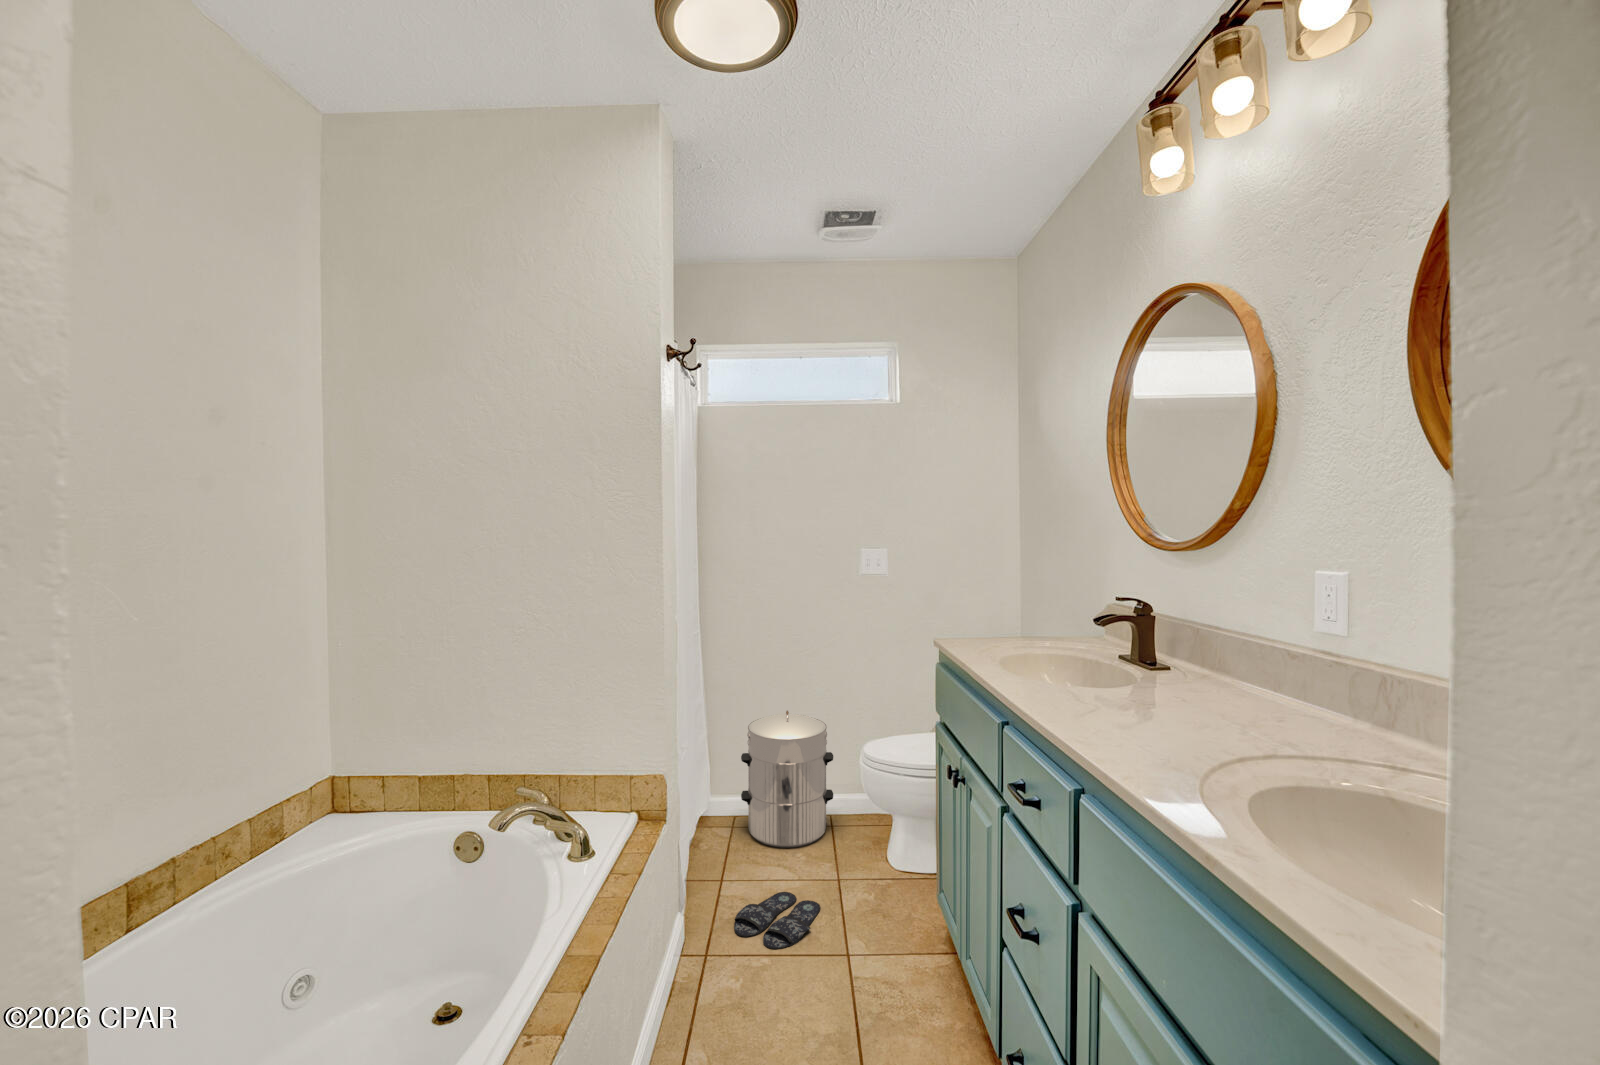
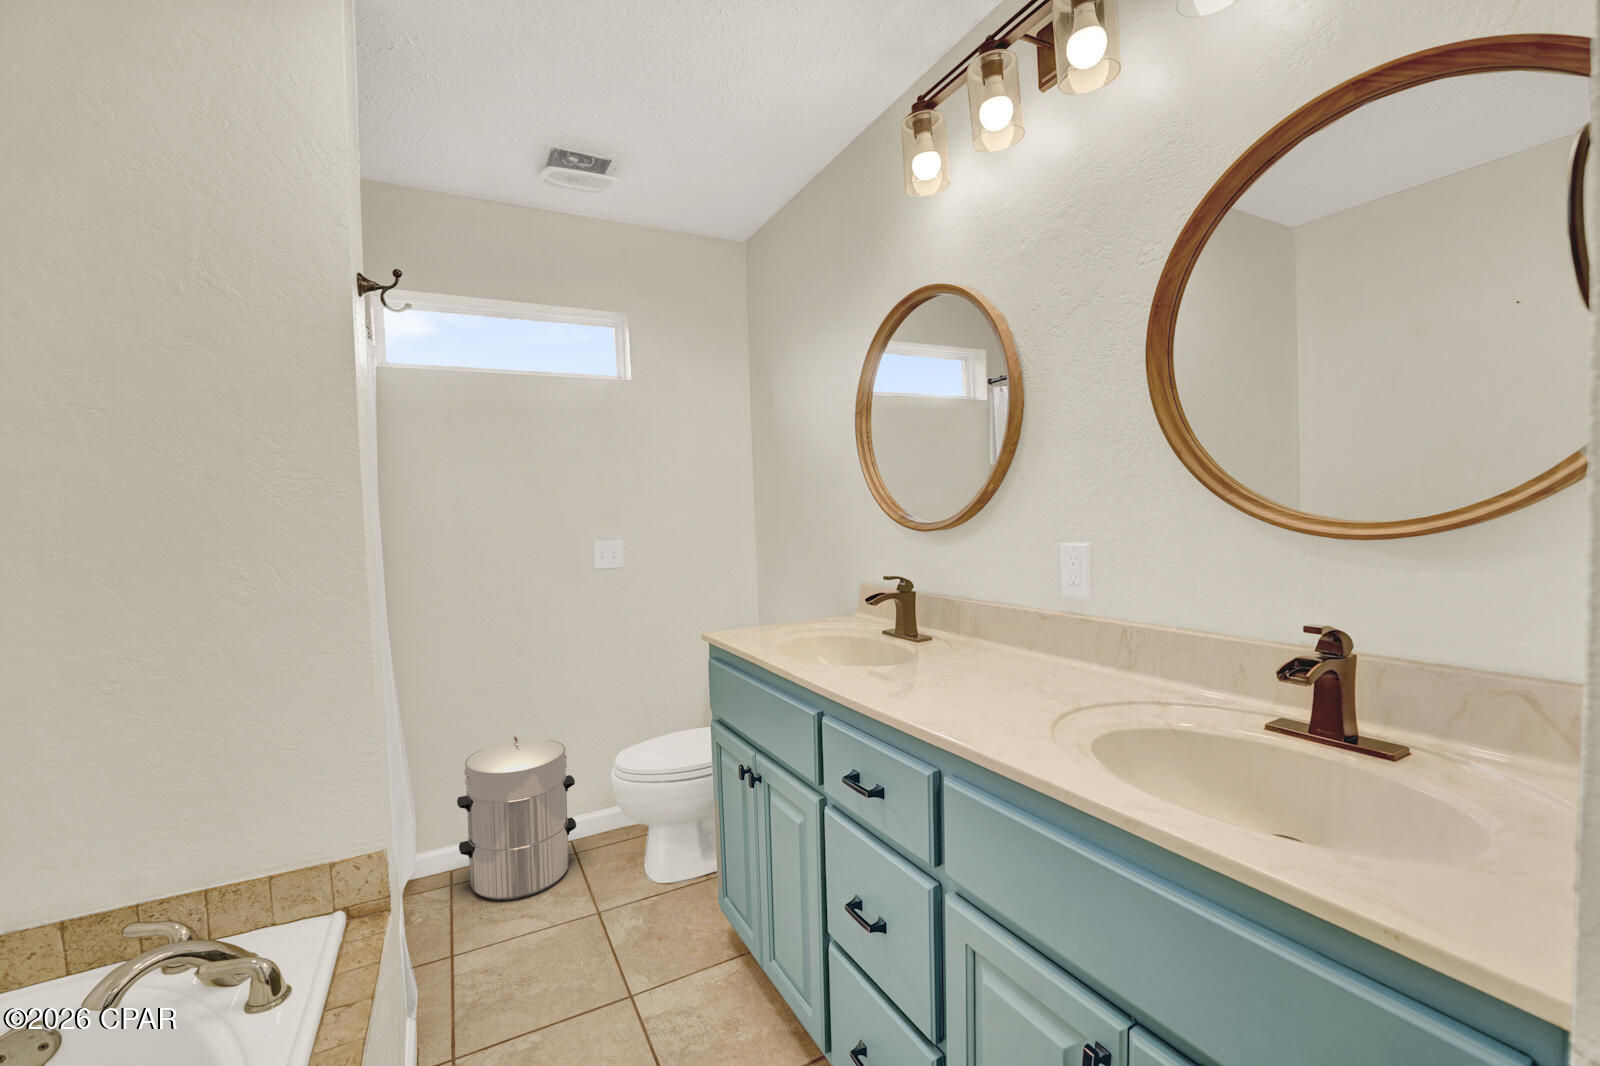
slippers: present [734,892,821,949] -> none [477,949,583,1024]

